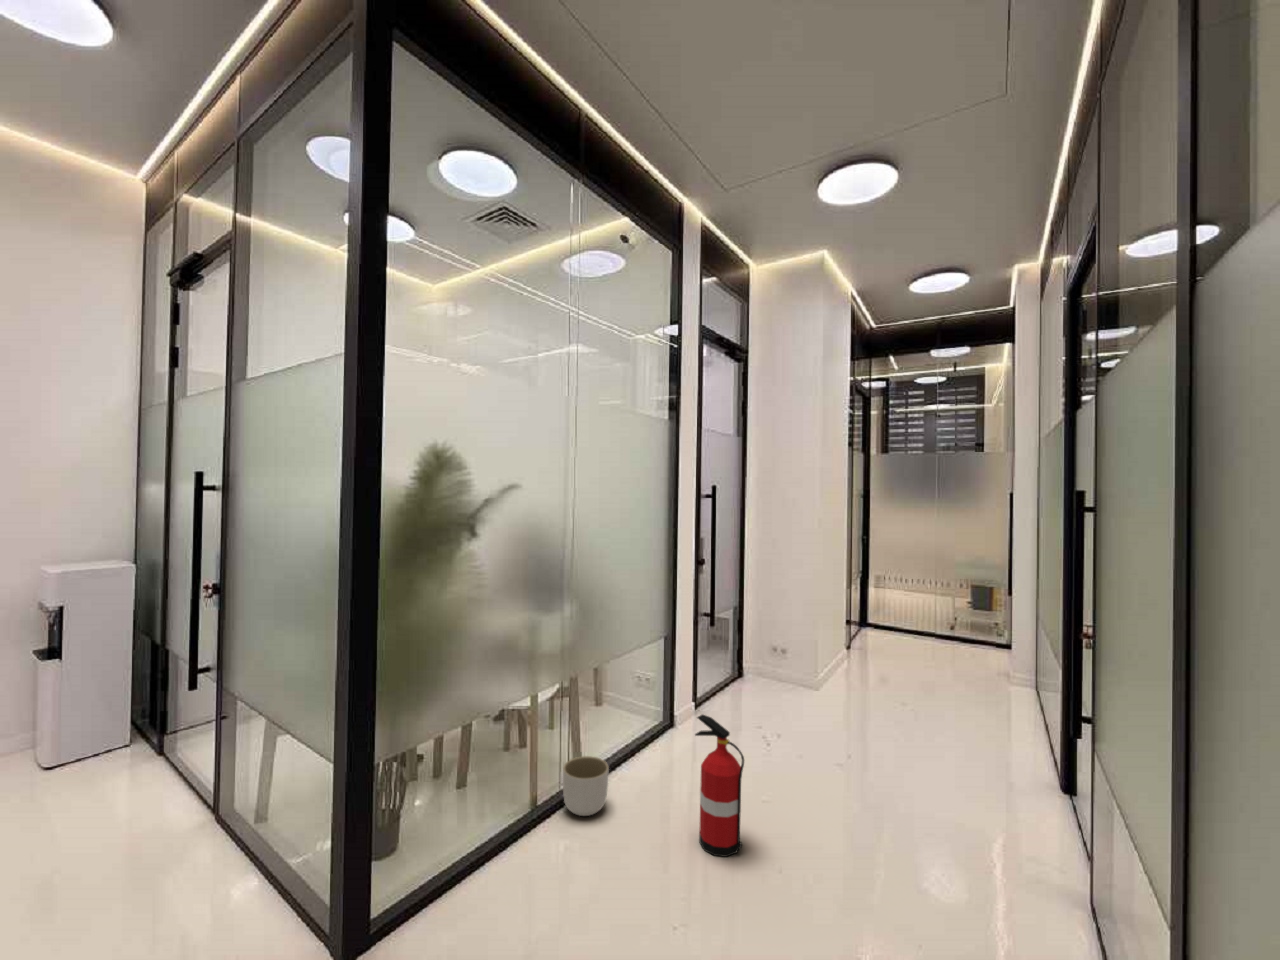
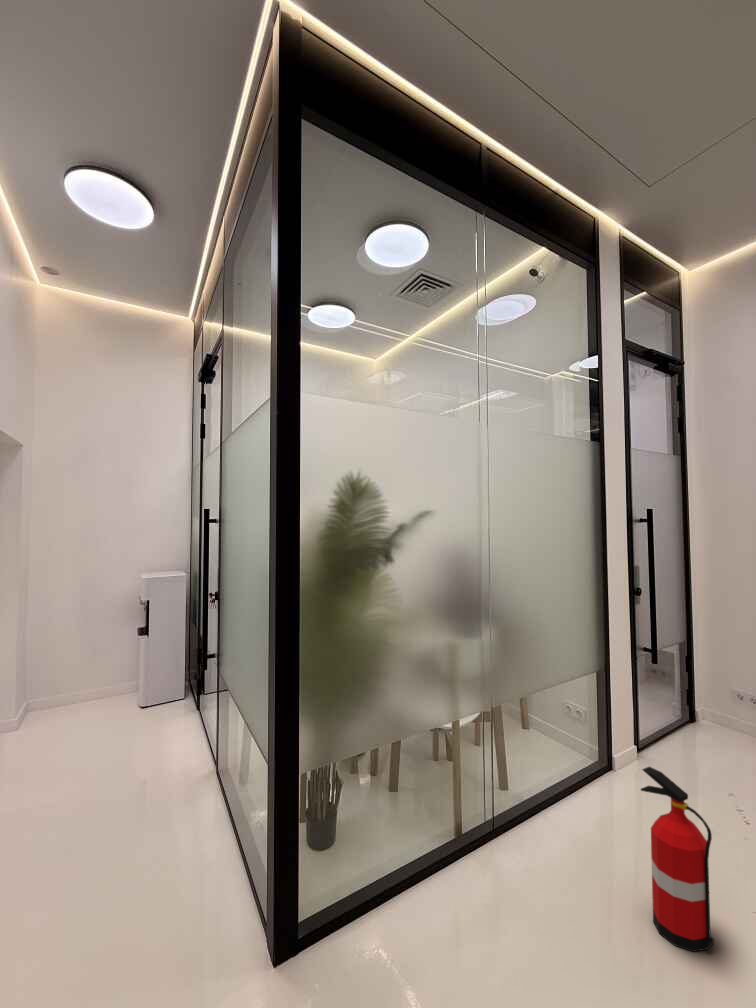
planter: present [563,756,609,816] -> none [488,789,538,856]

